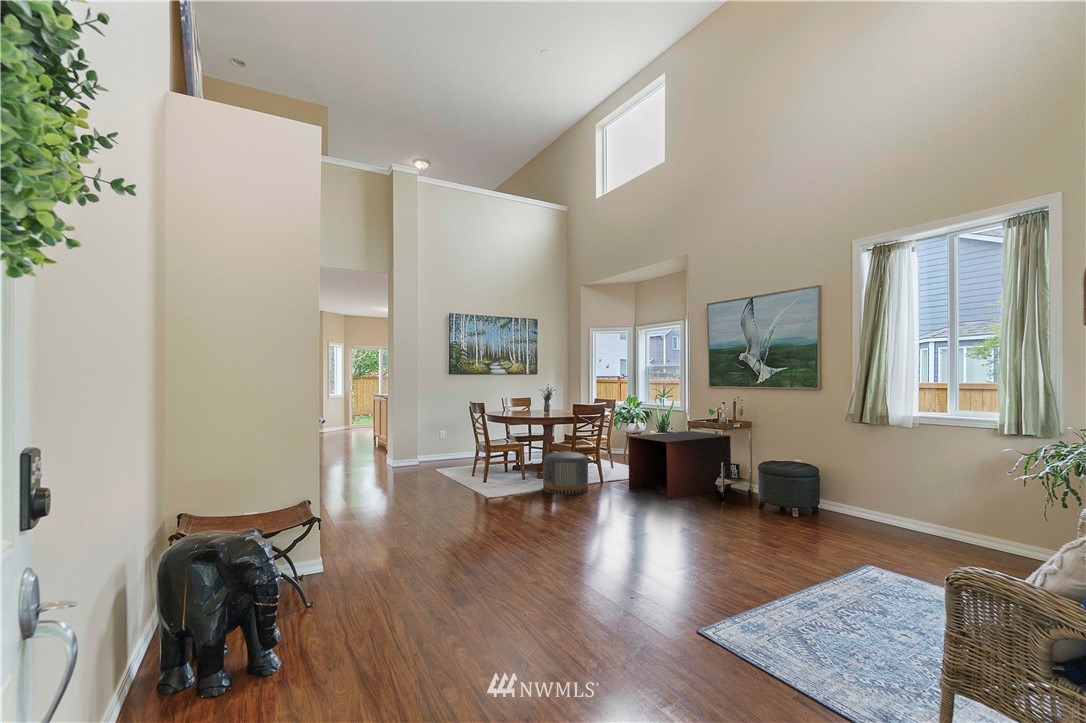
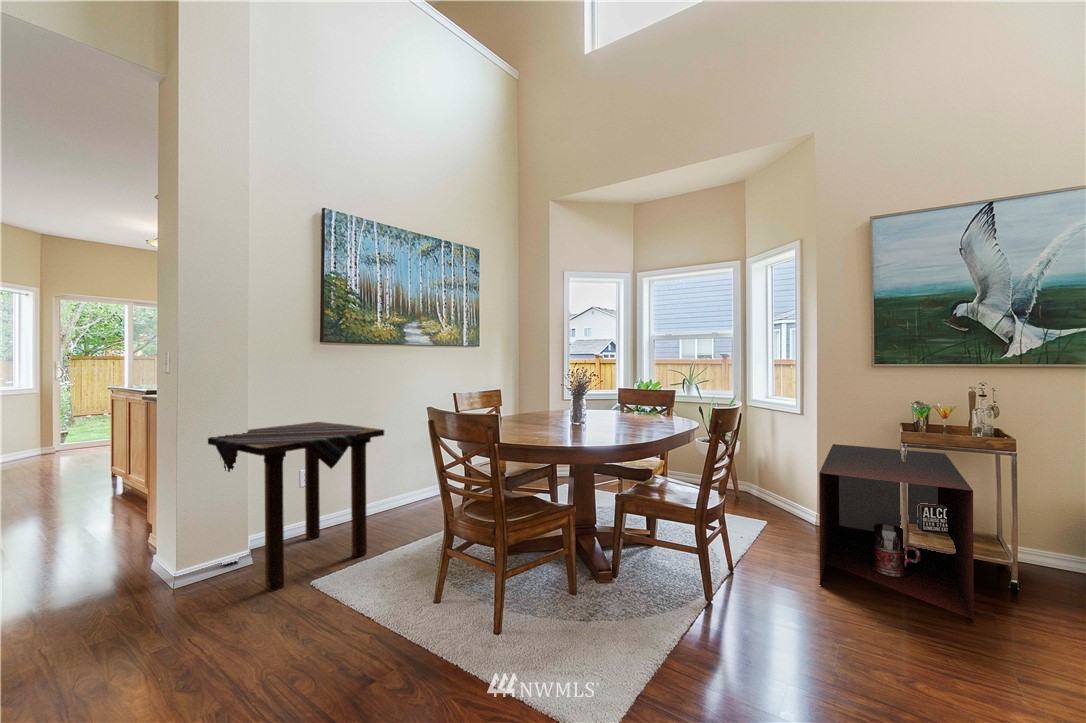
side table: none [401,411,467,471] -> present [208,422,384,592]
pouf: present [543,452,588,494] -> none [661,520,780,653]

